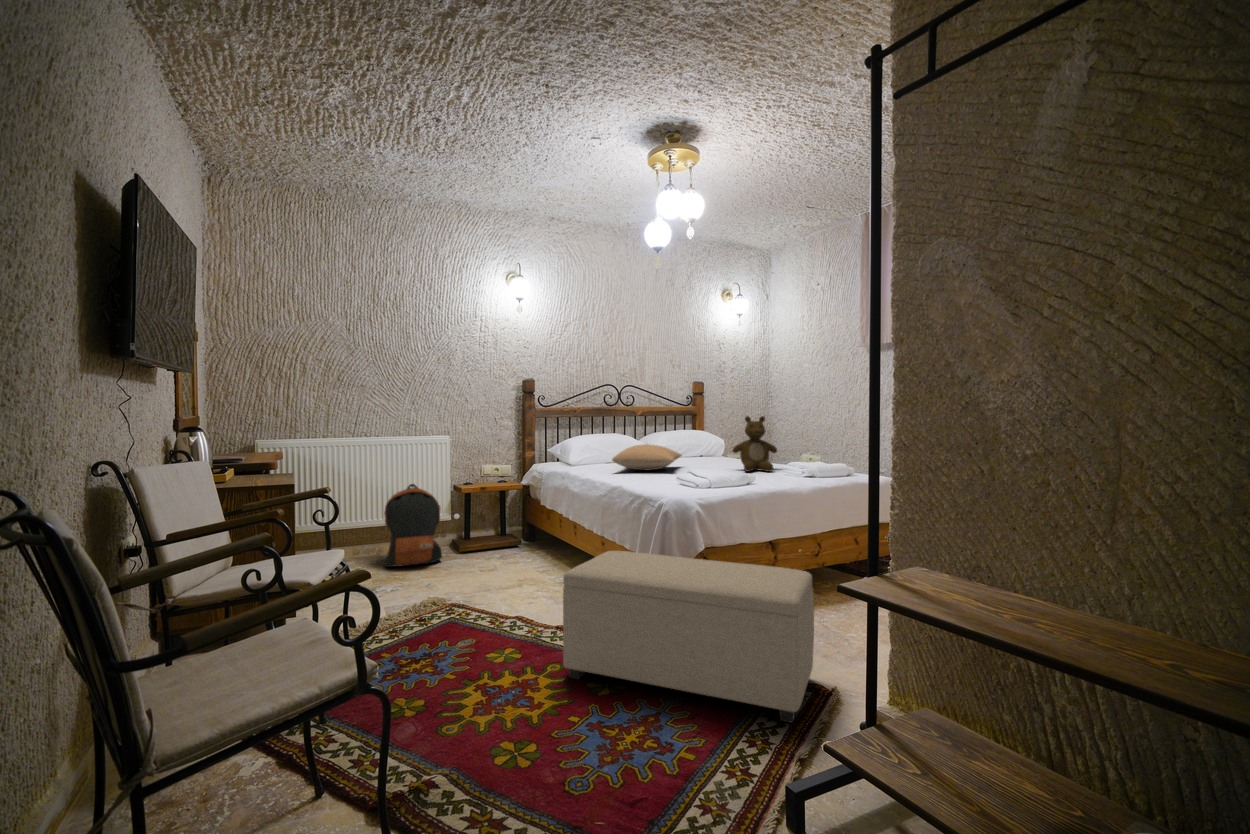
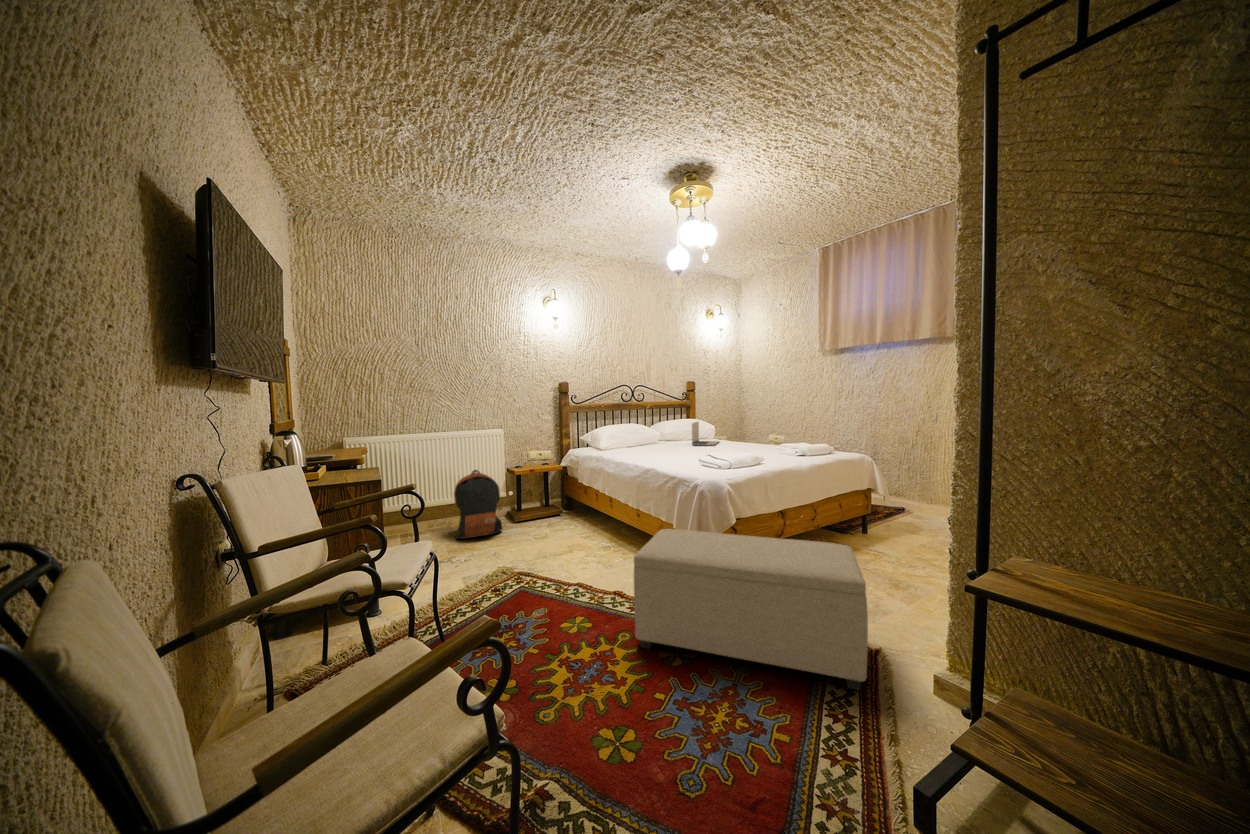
teddy bear: present [733,416,777,472] -> none [734,407,770,452]
laptop: none [687,433,725,464] -> present [692,422,719,445]
pillow: present [612,444,682,470] -> none [638,432,690,453]

